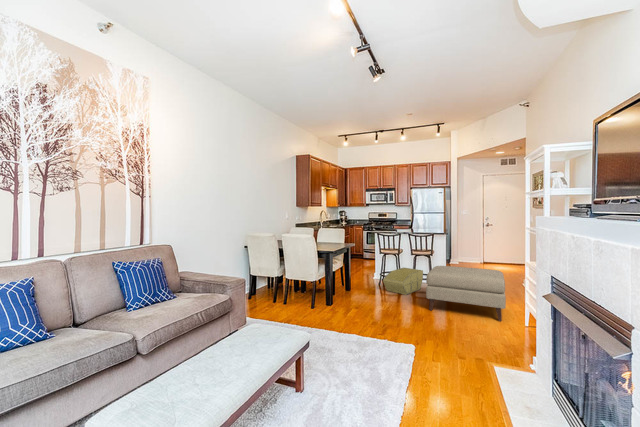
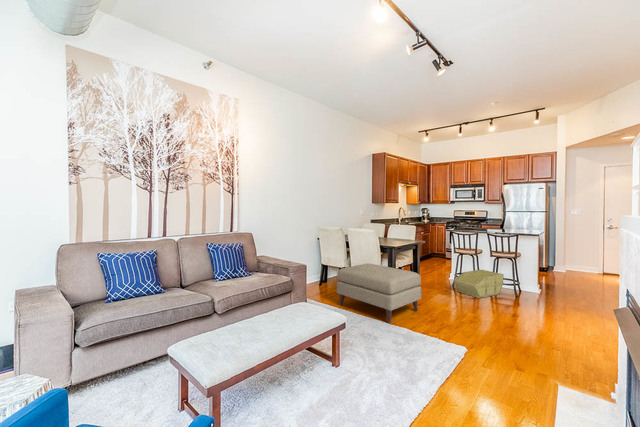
ottoman: present [426,266,506,321] -> present [337,264,421,323]

